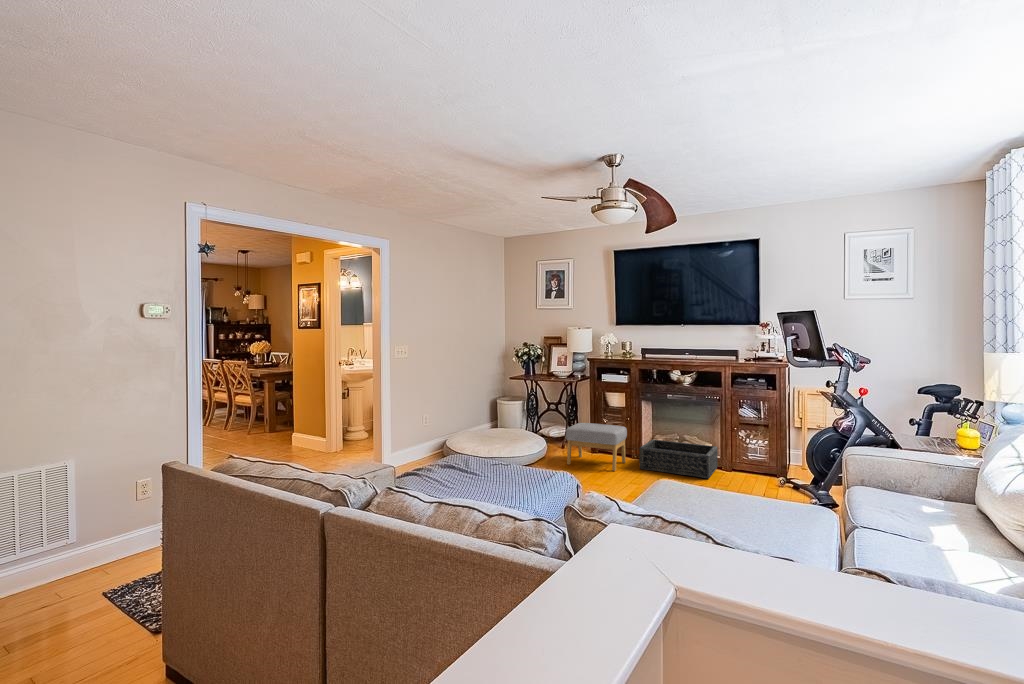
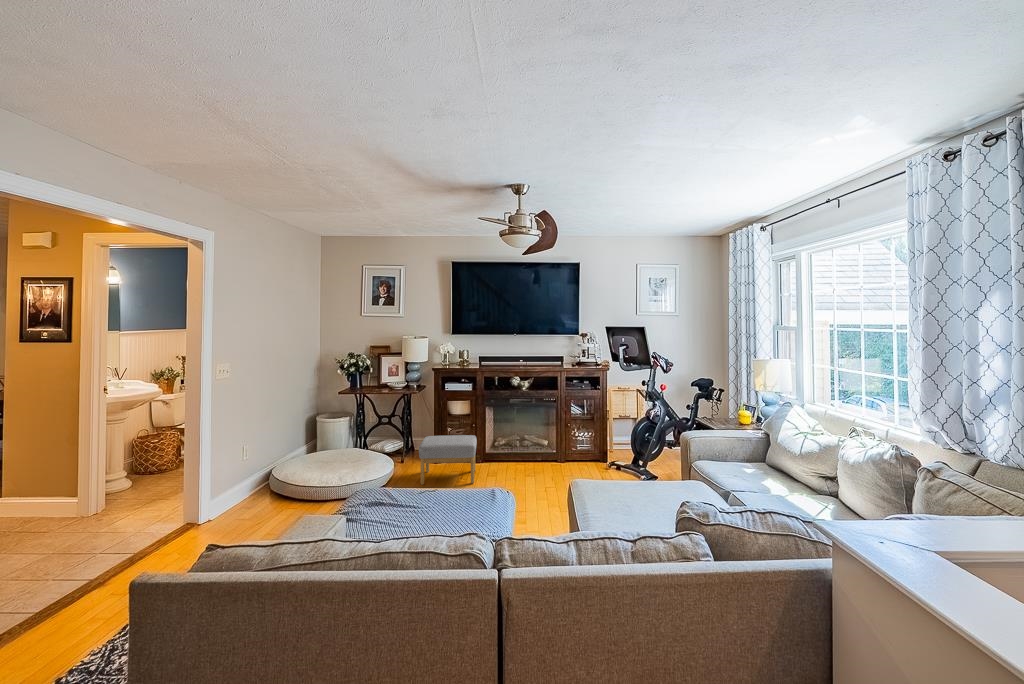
basket: present [640,440,718,478] -> none [493,443,558,476]

